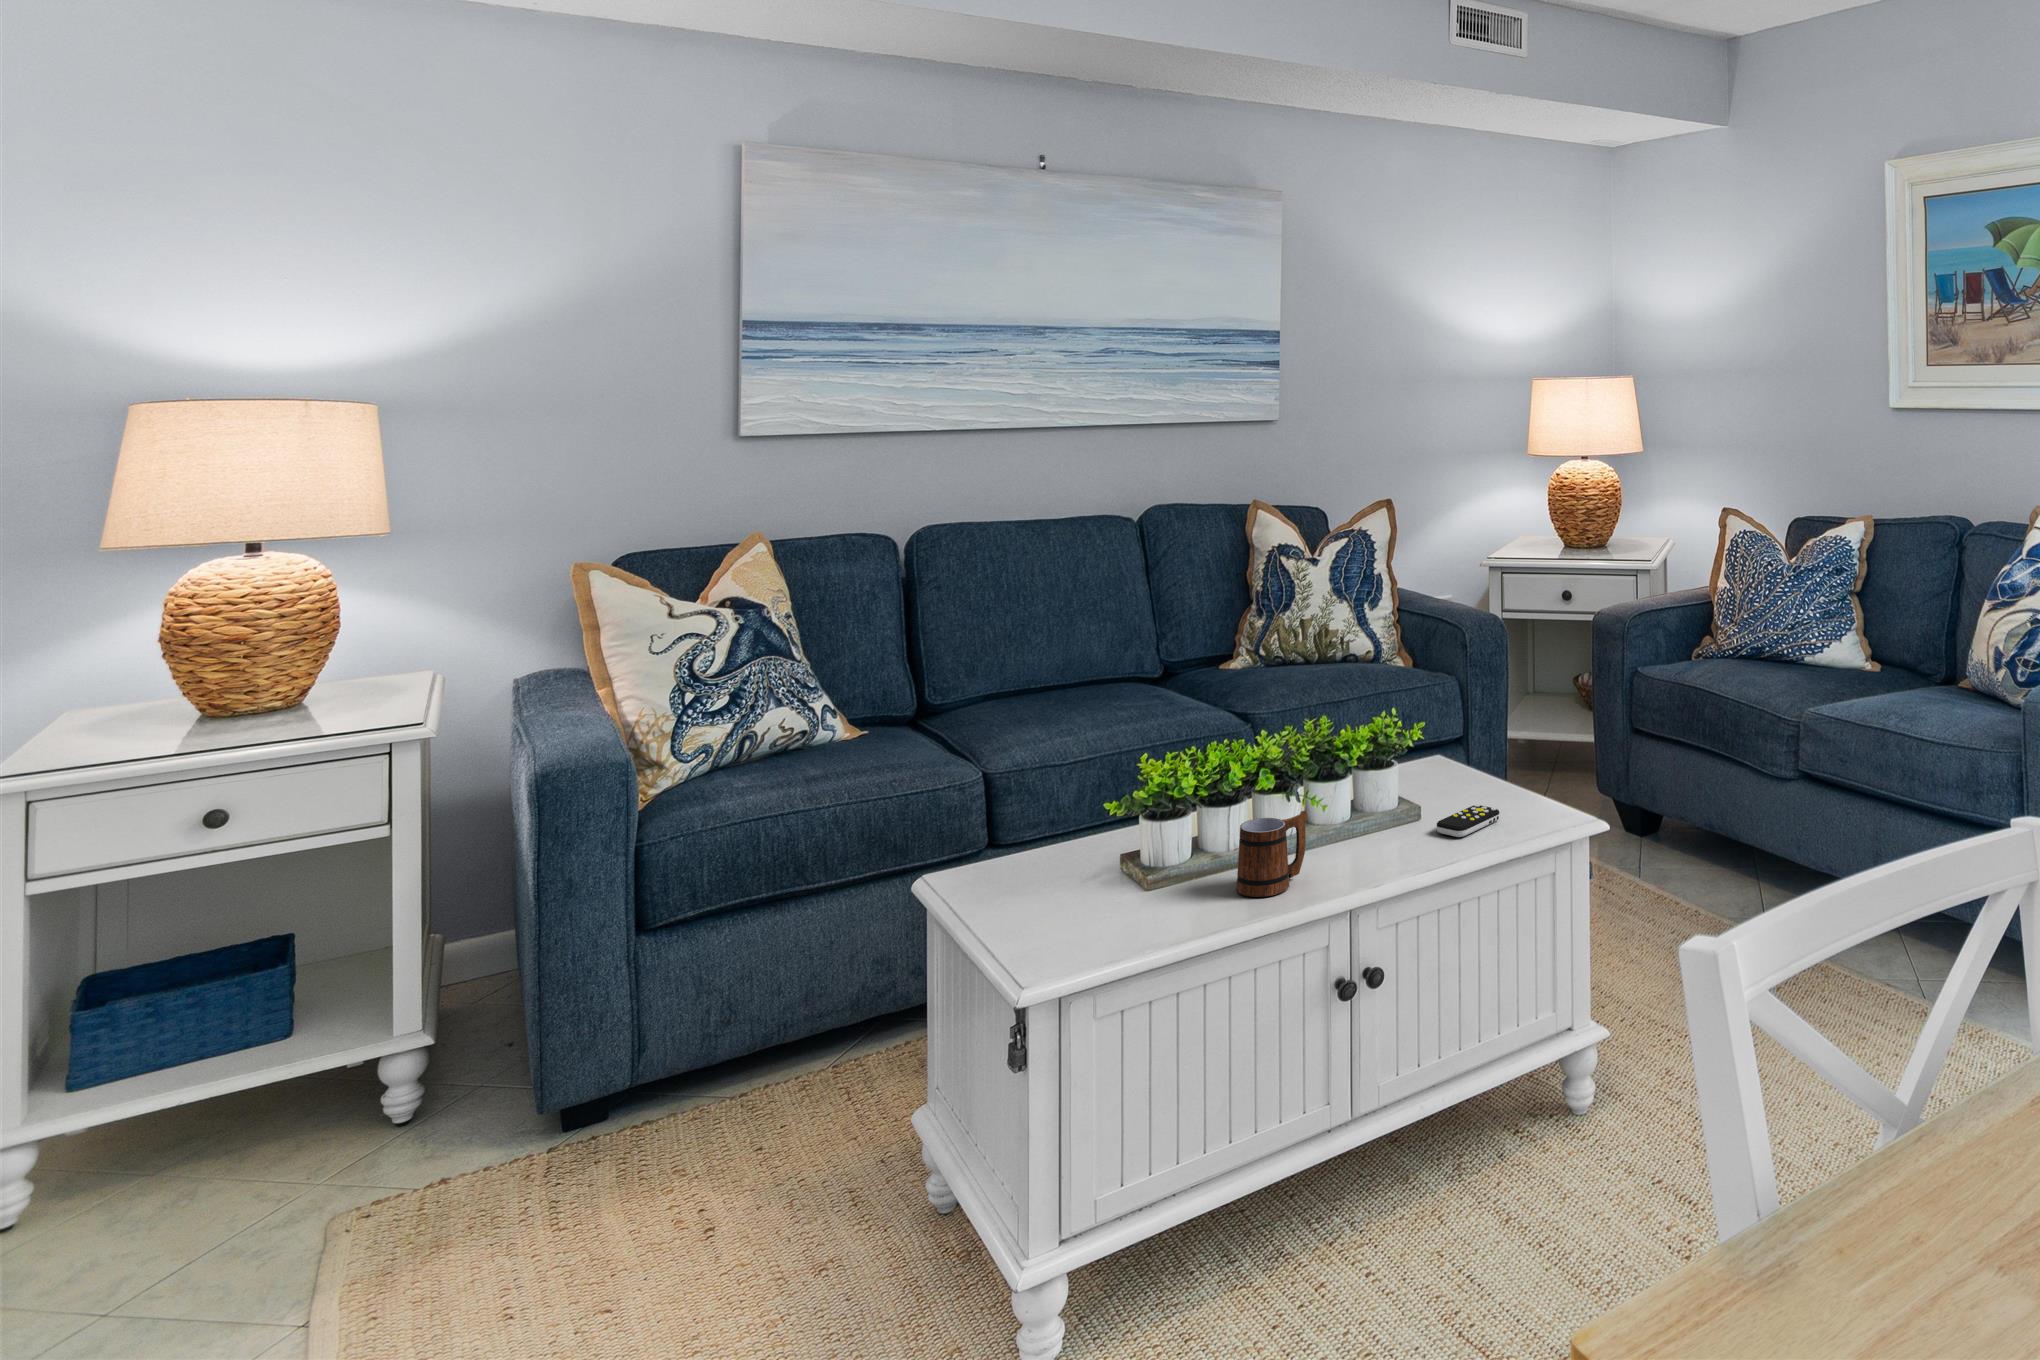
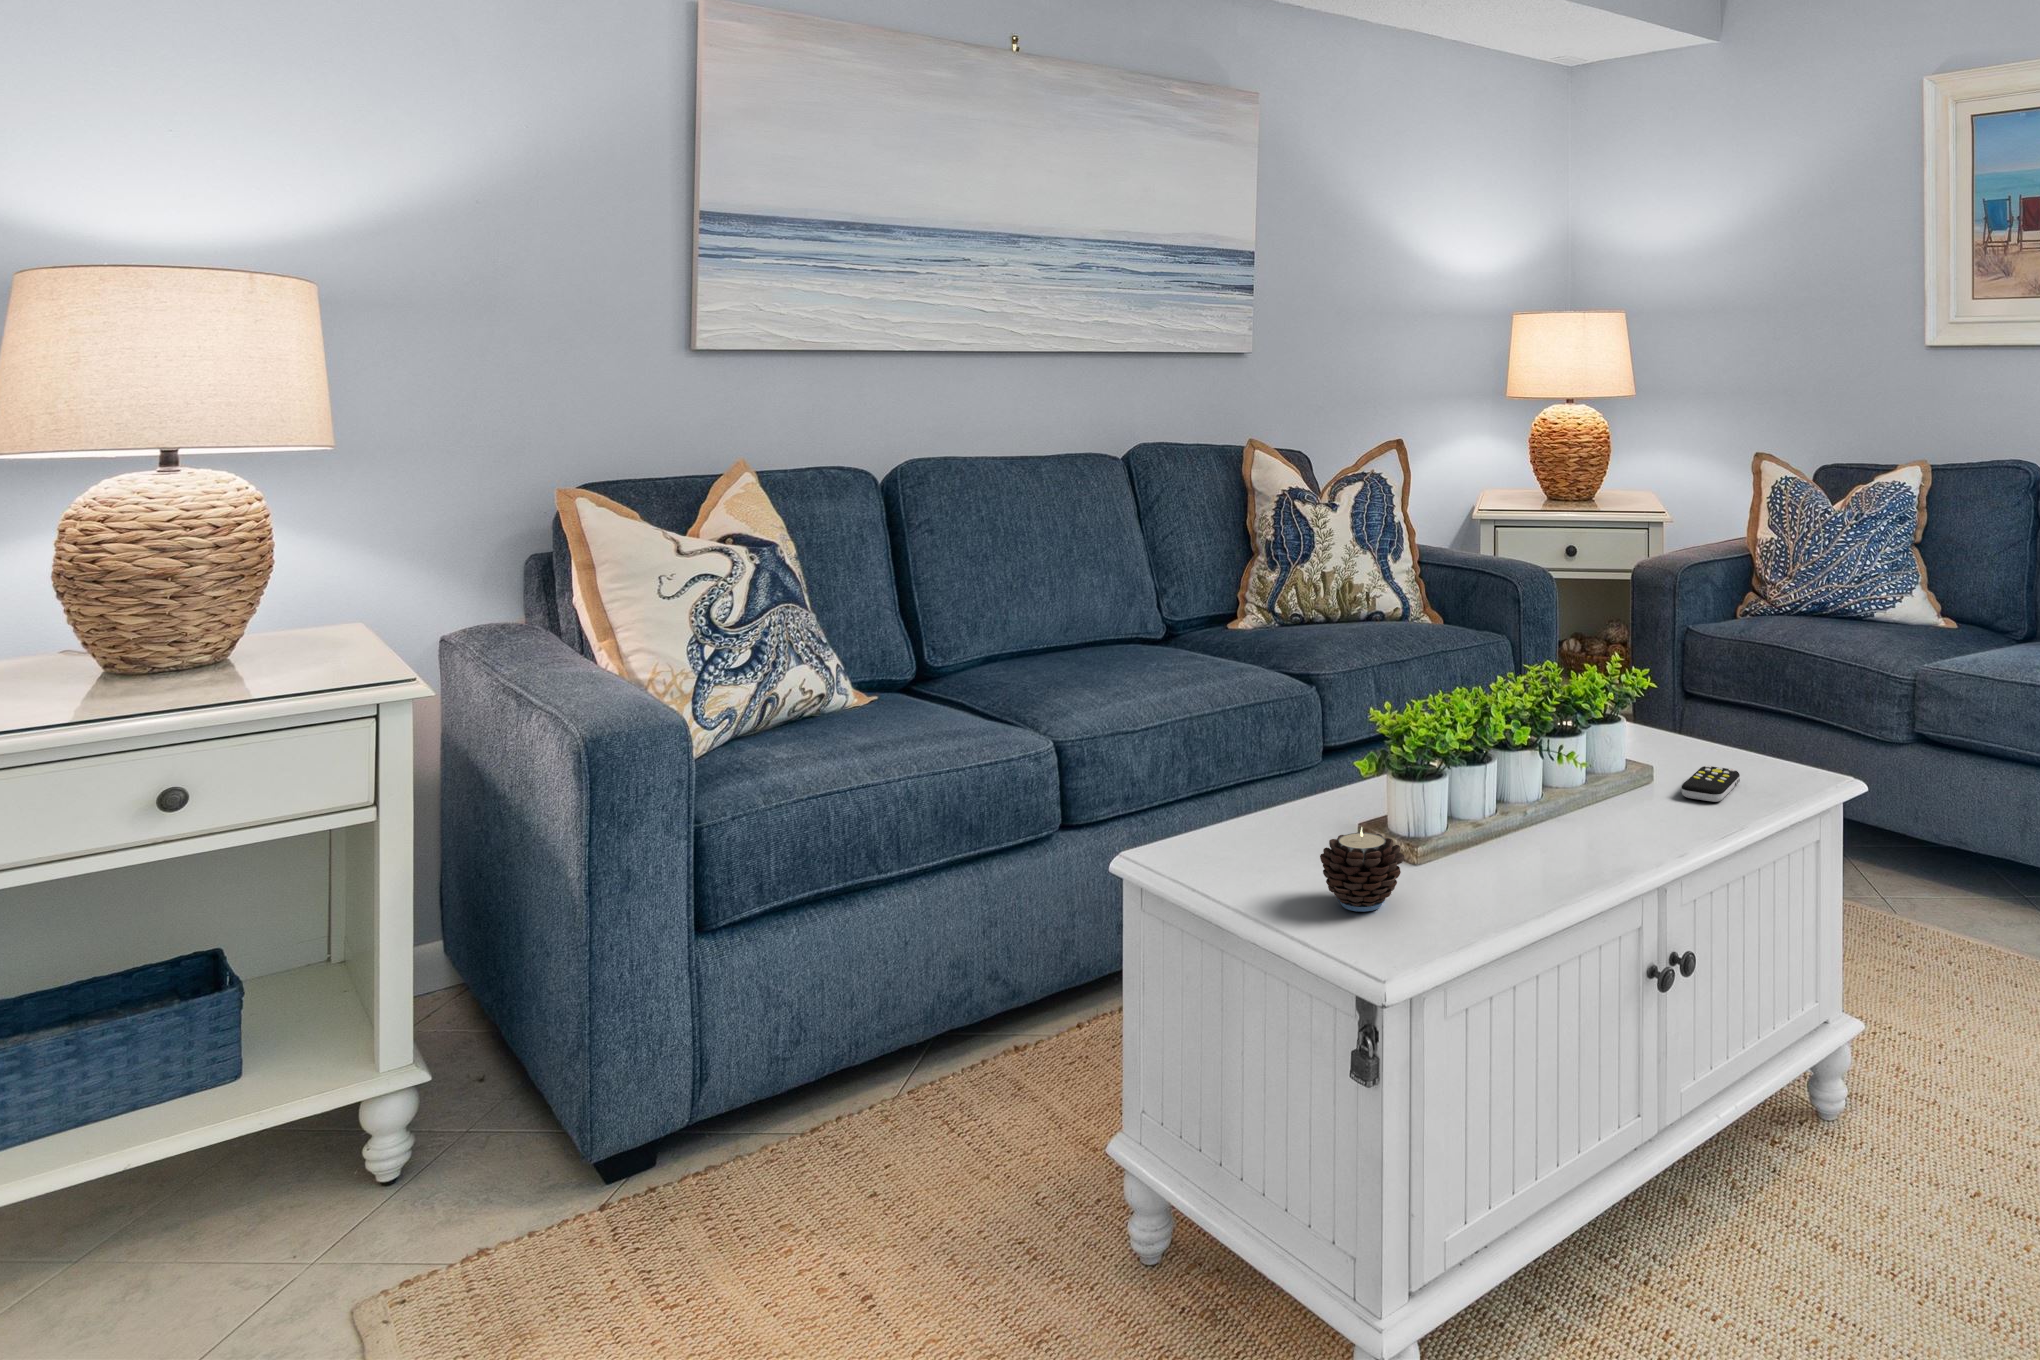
mug: present [1236,811,1307,897] -> none [1513,770,1585,873]
candle: none [1048,858,1116,926] -> present [1320,827,1404,912]

